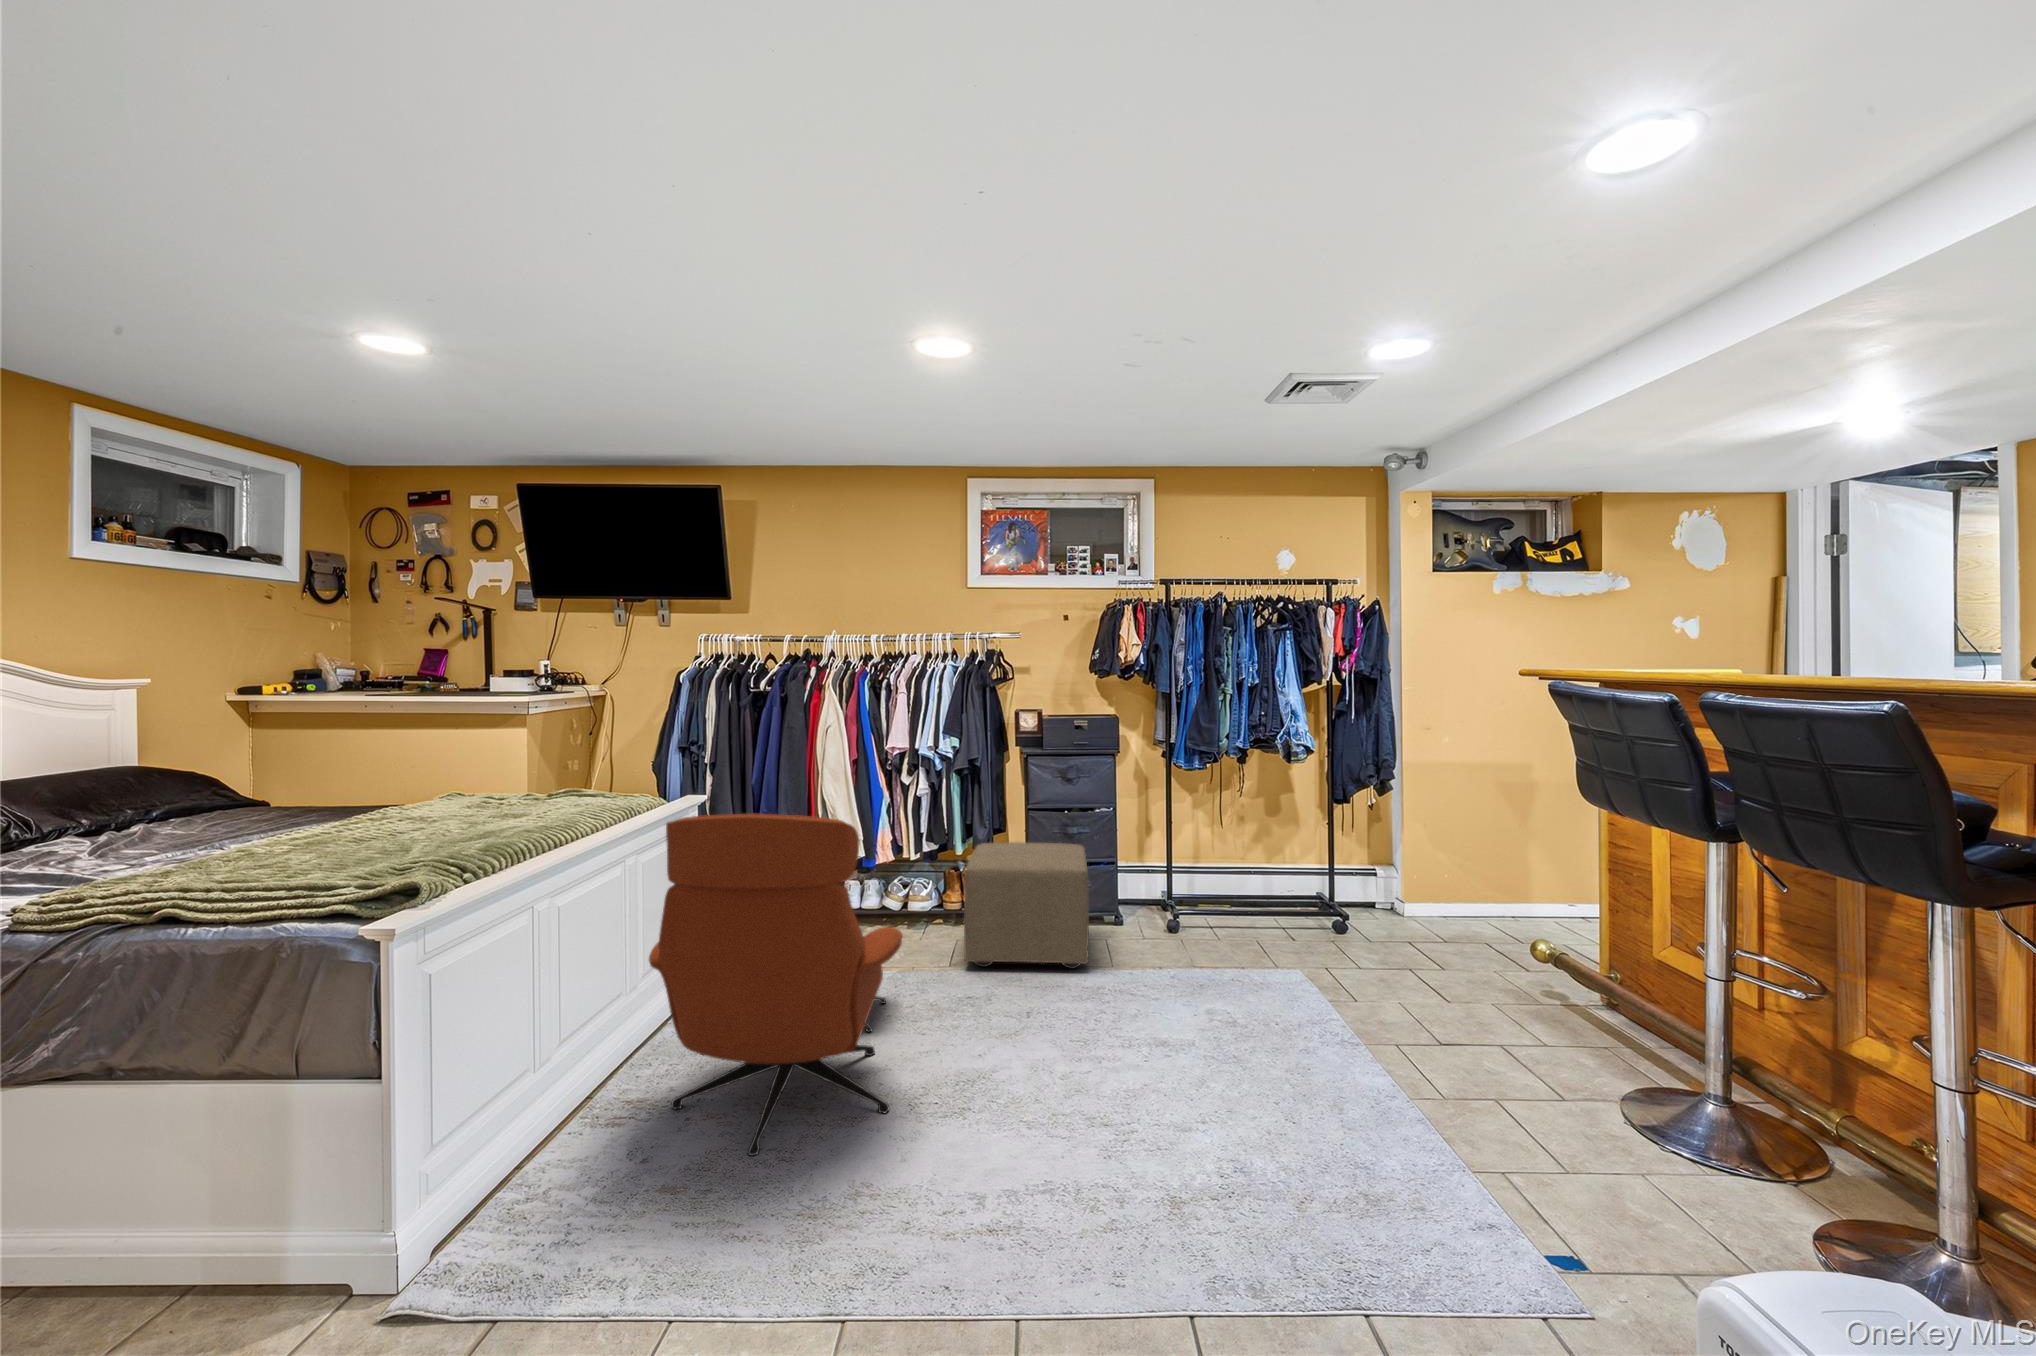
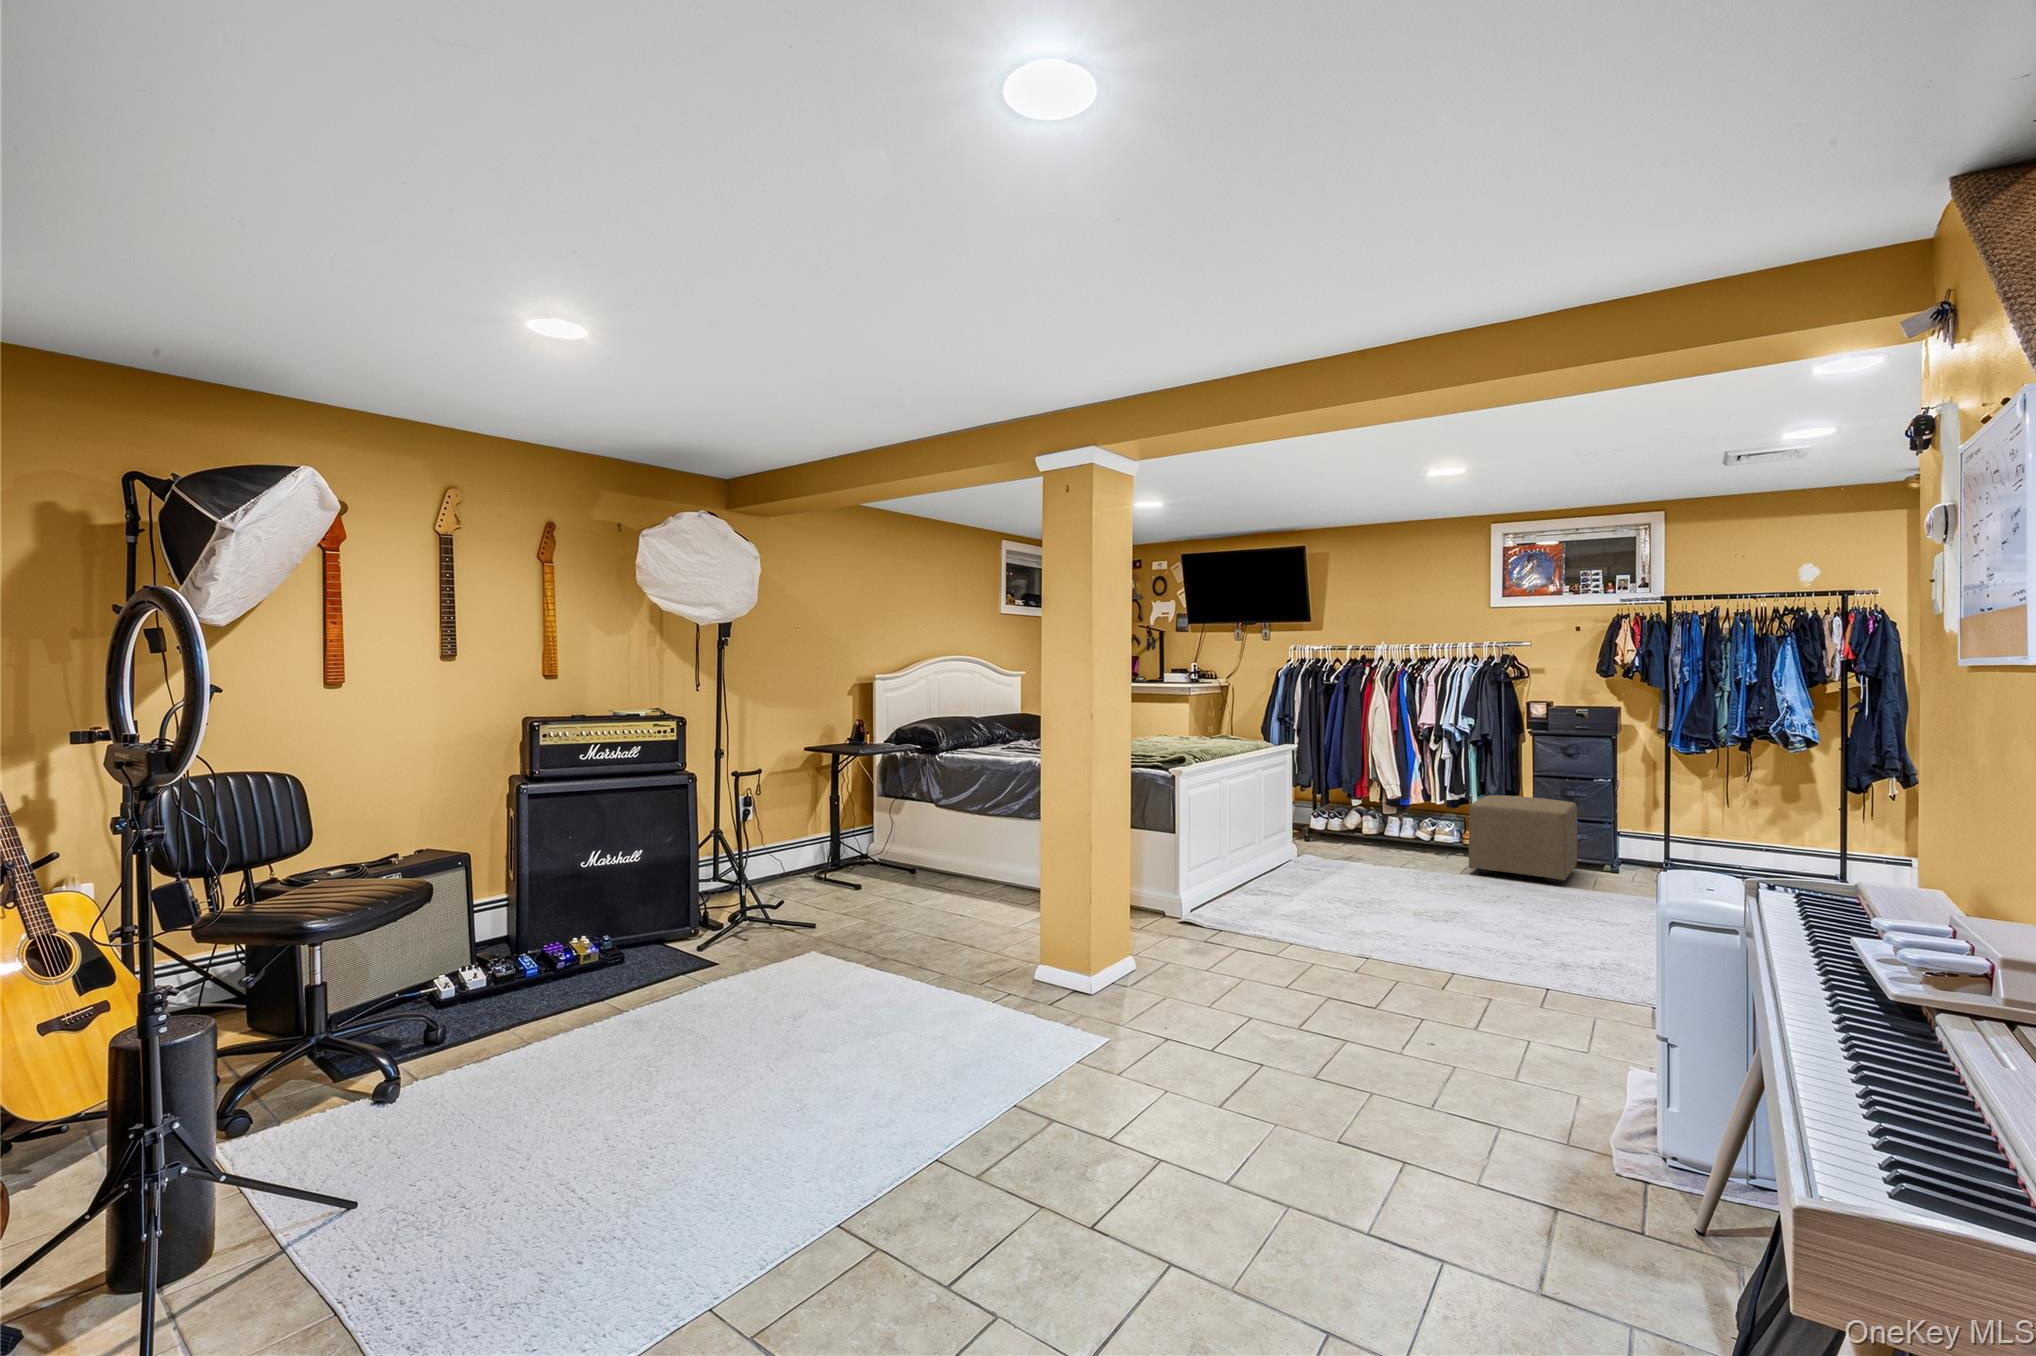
lounge chair: present [649,814,903,1155] -> none [1275,739,1414,911]

